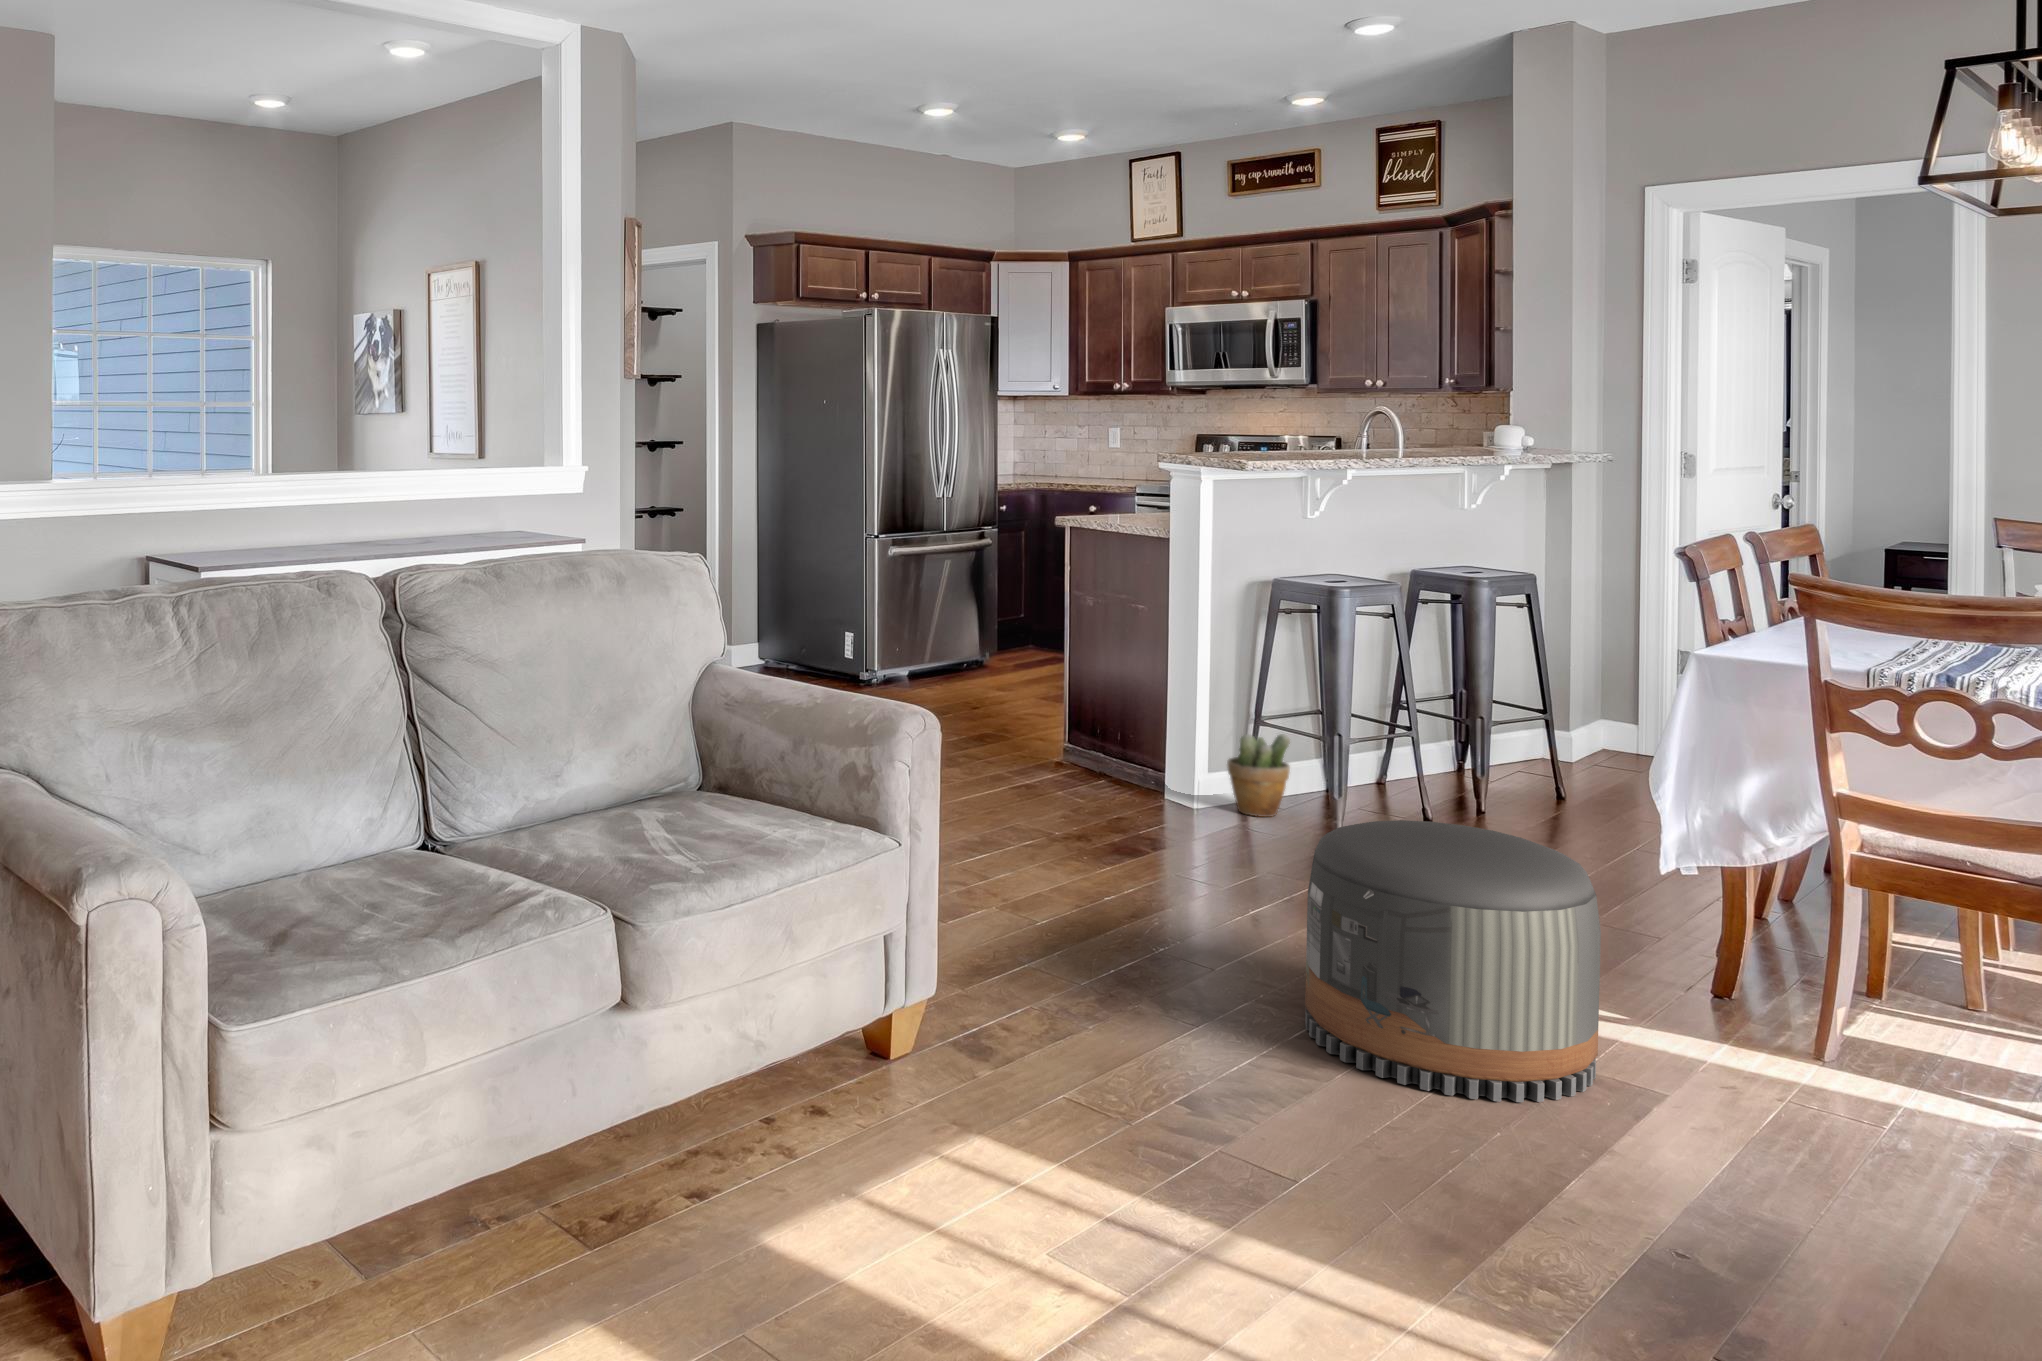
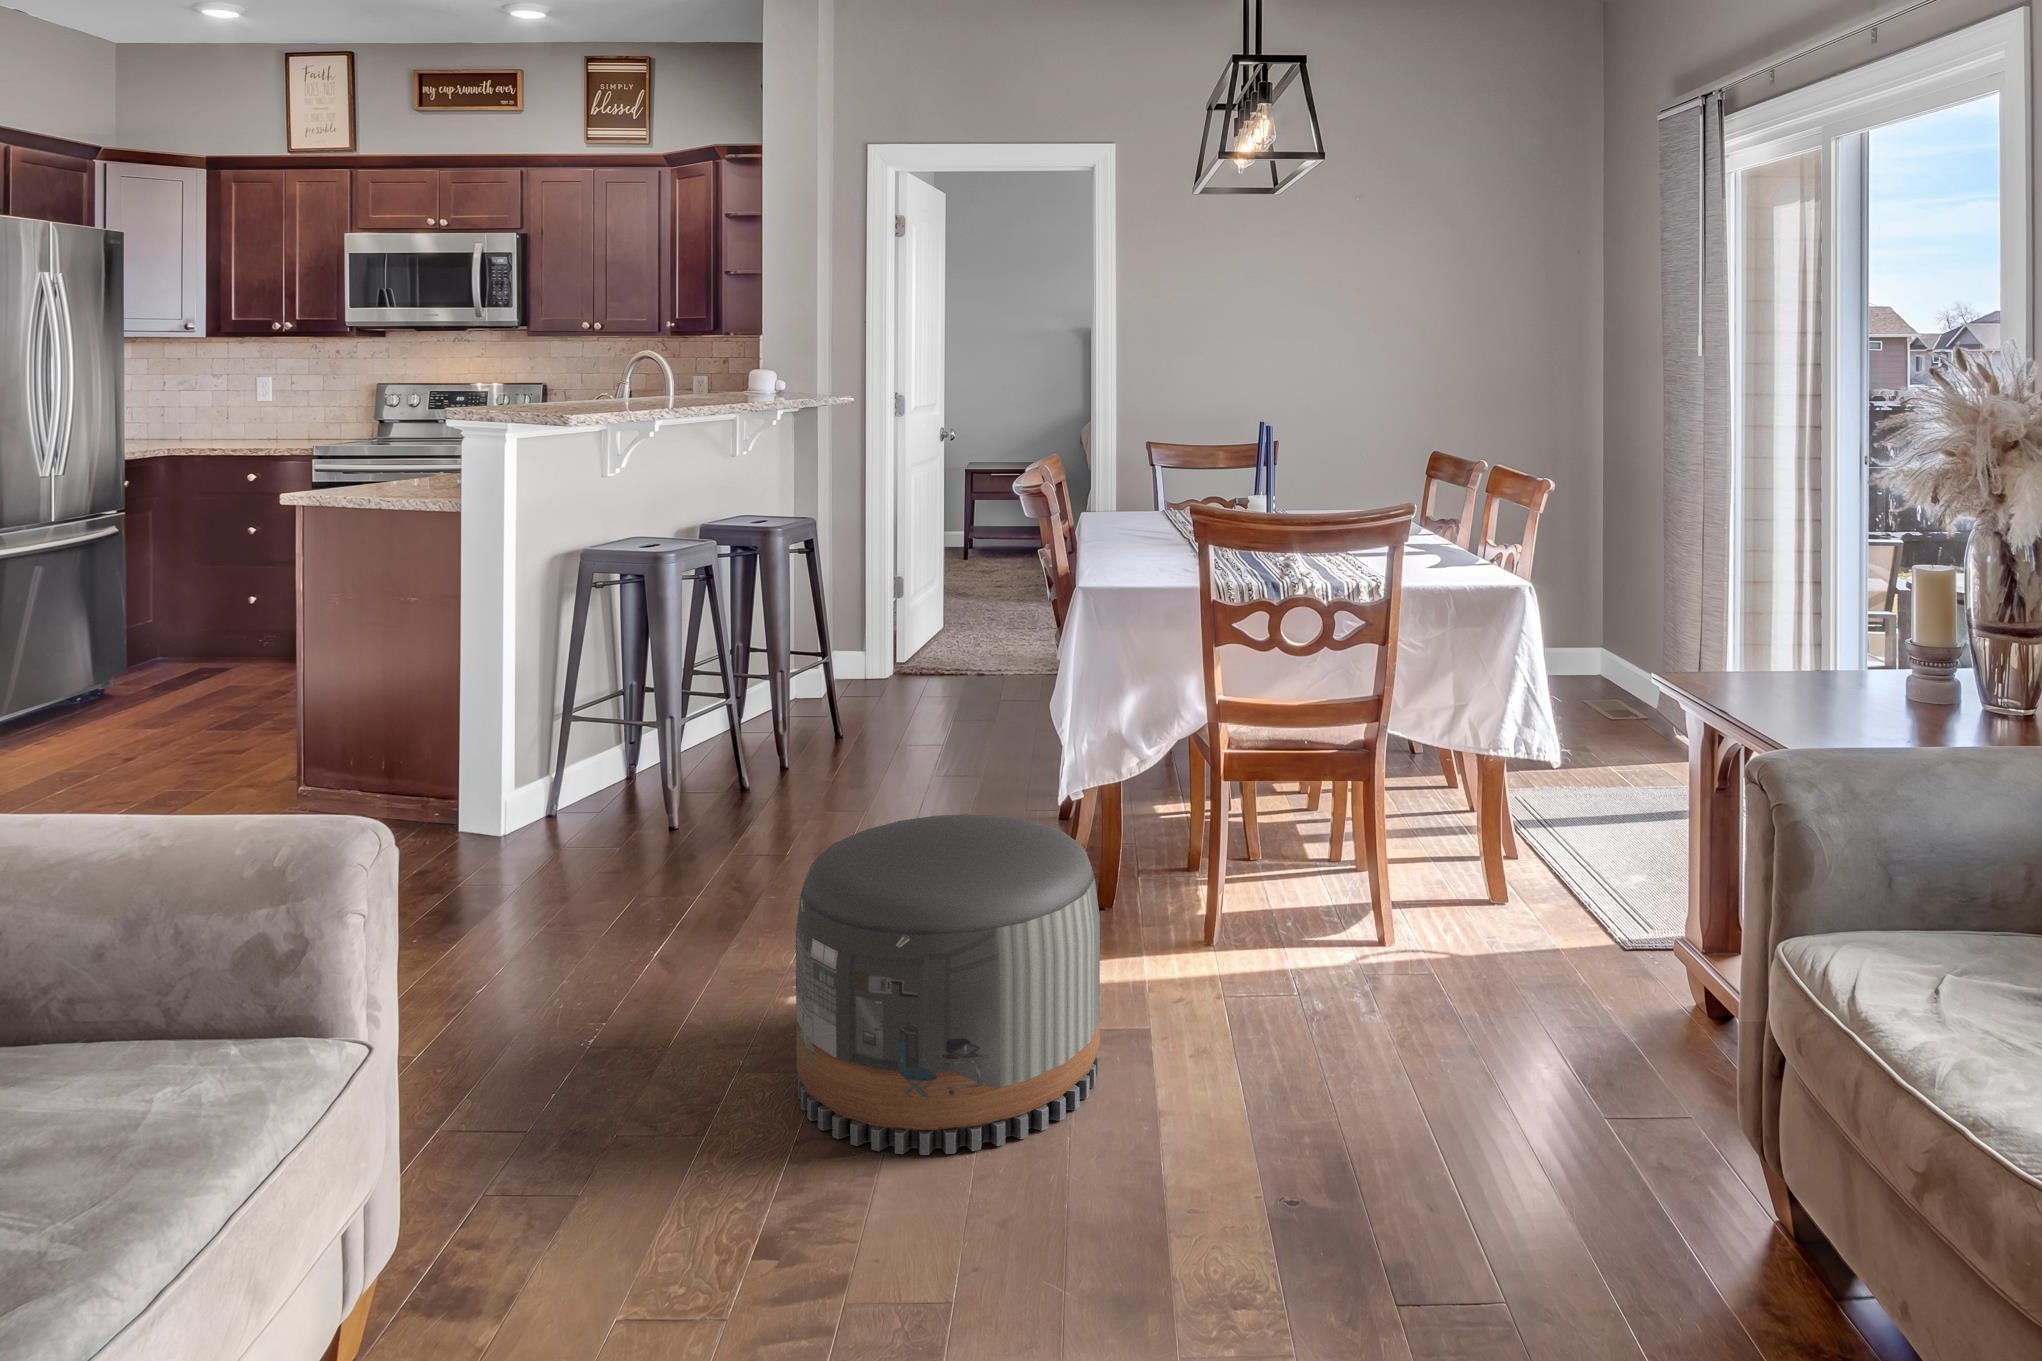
potted plant: present [1227,734,1290,817] -> none [536,726,611,829]

